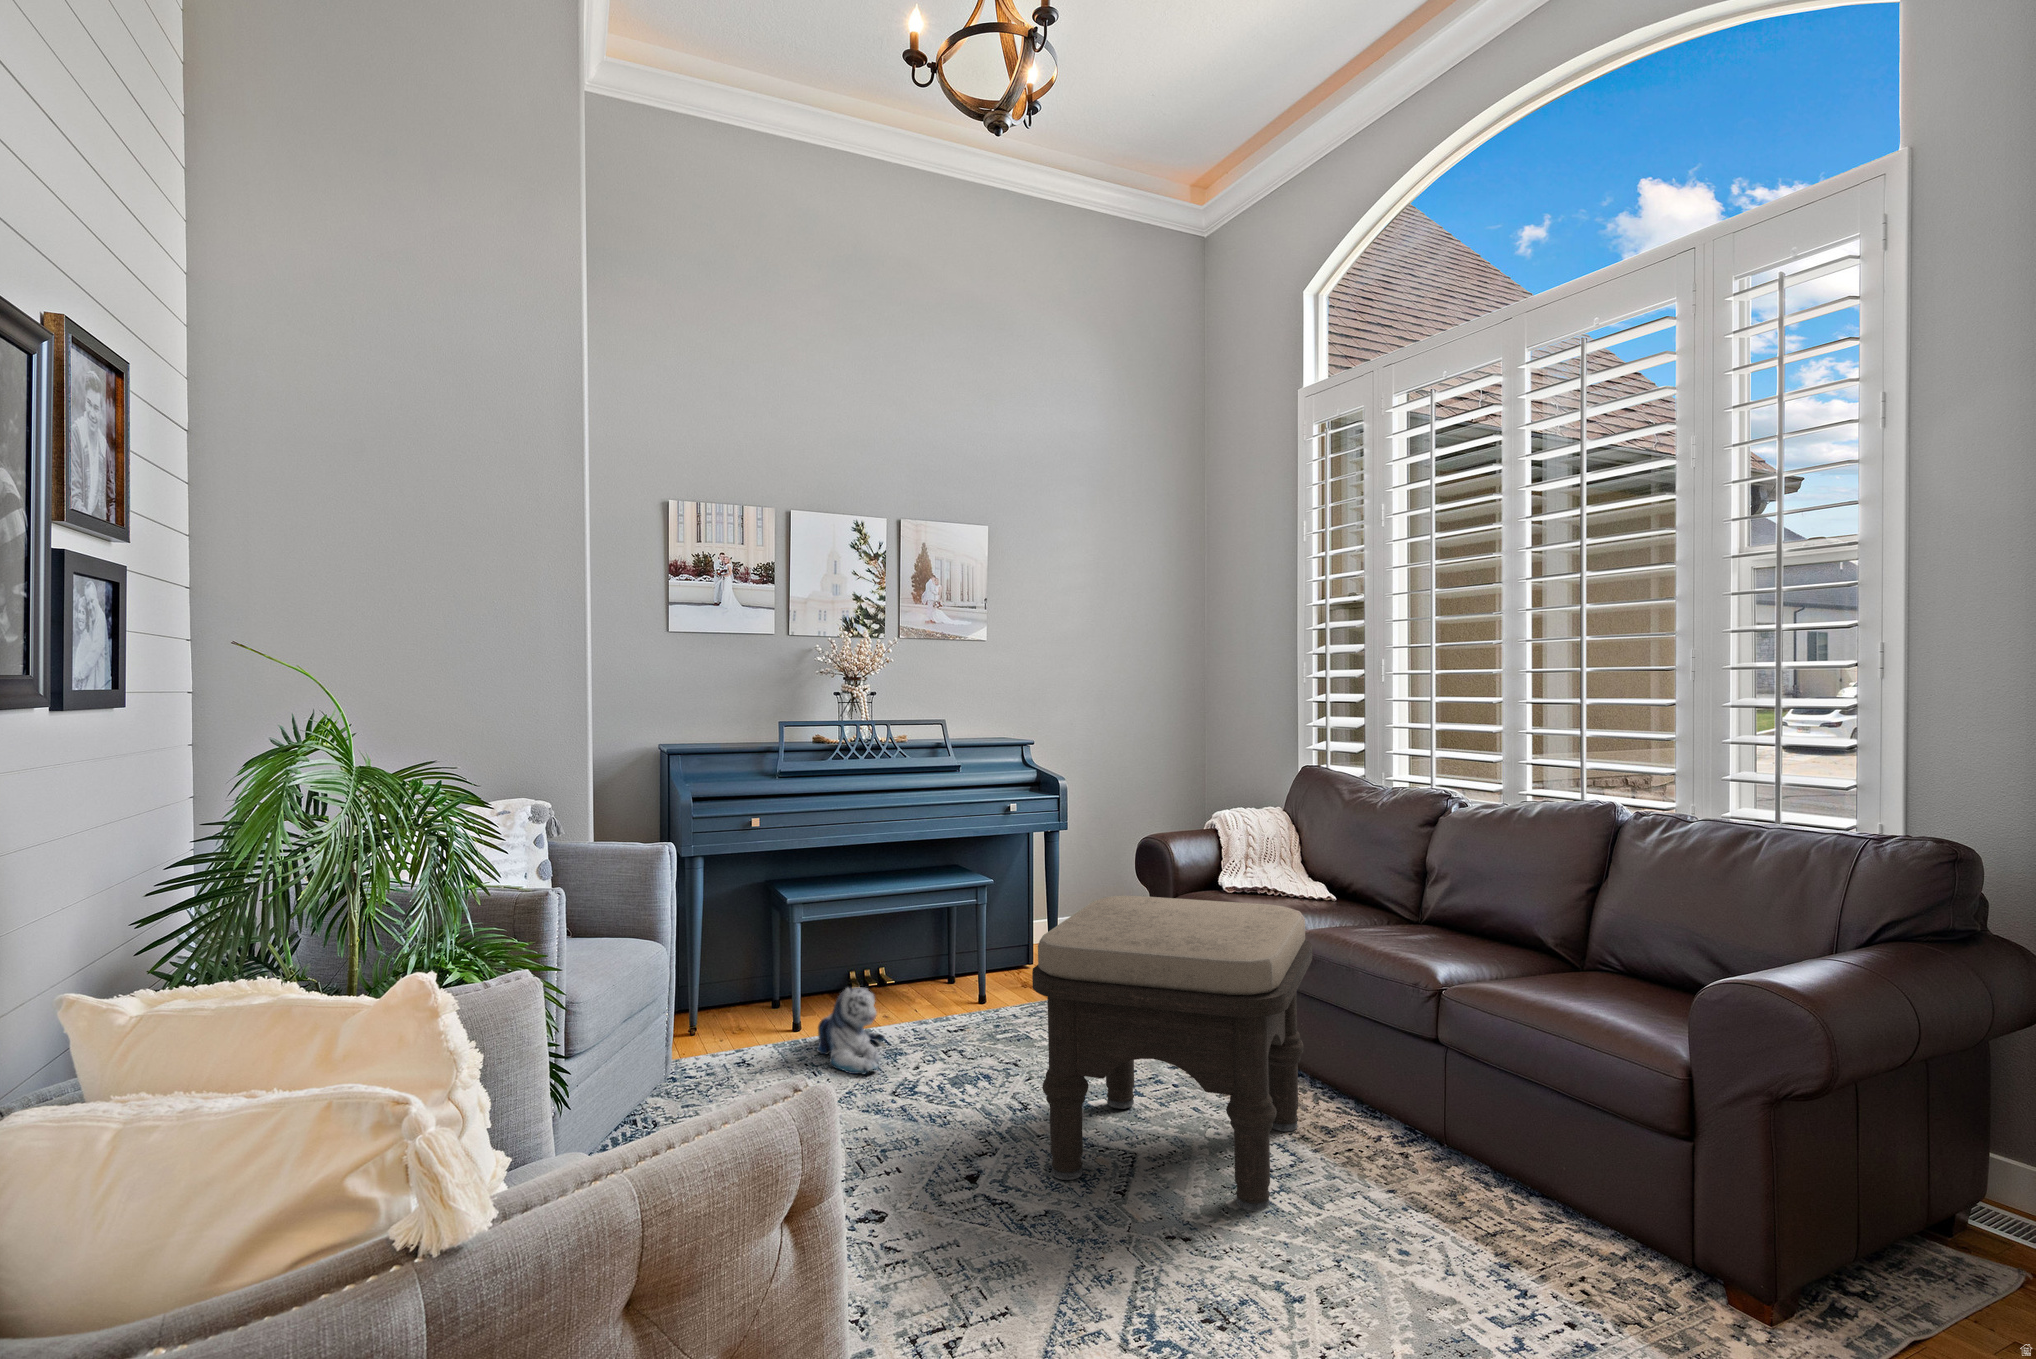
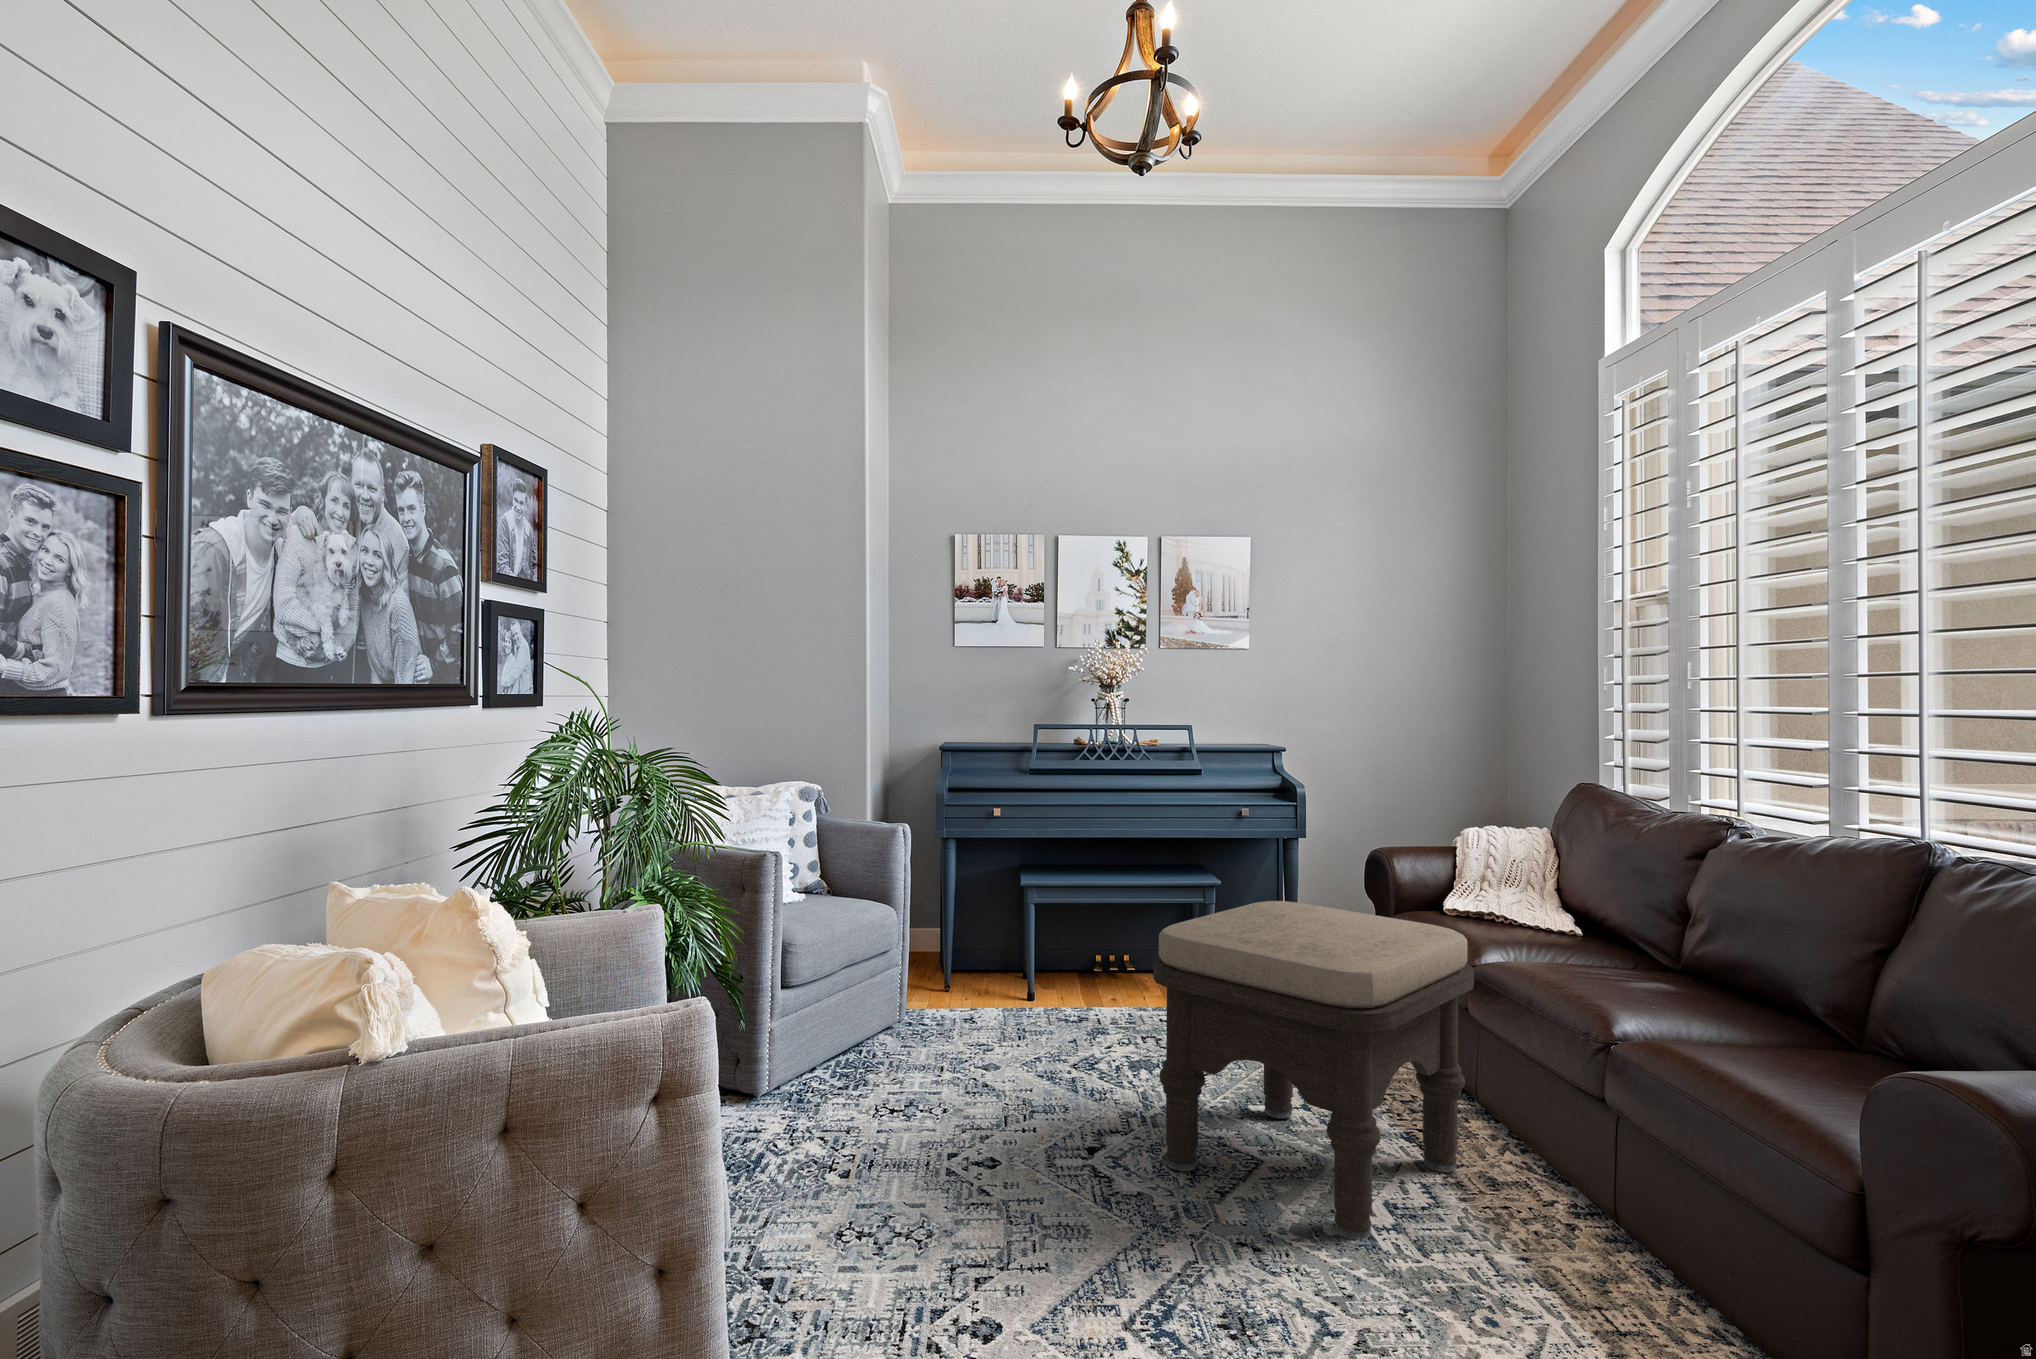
plush toy: present [817,987,885,1074] -> none [1028,965,1094,1047]

